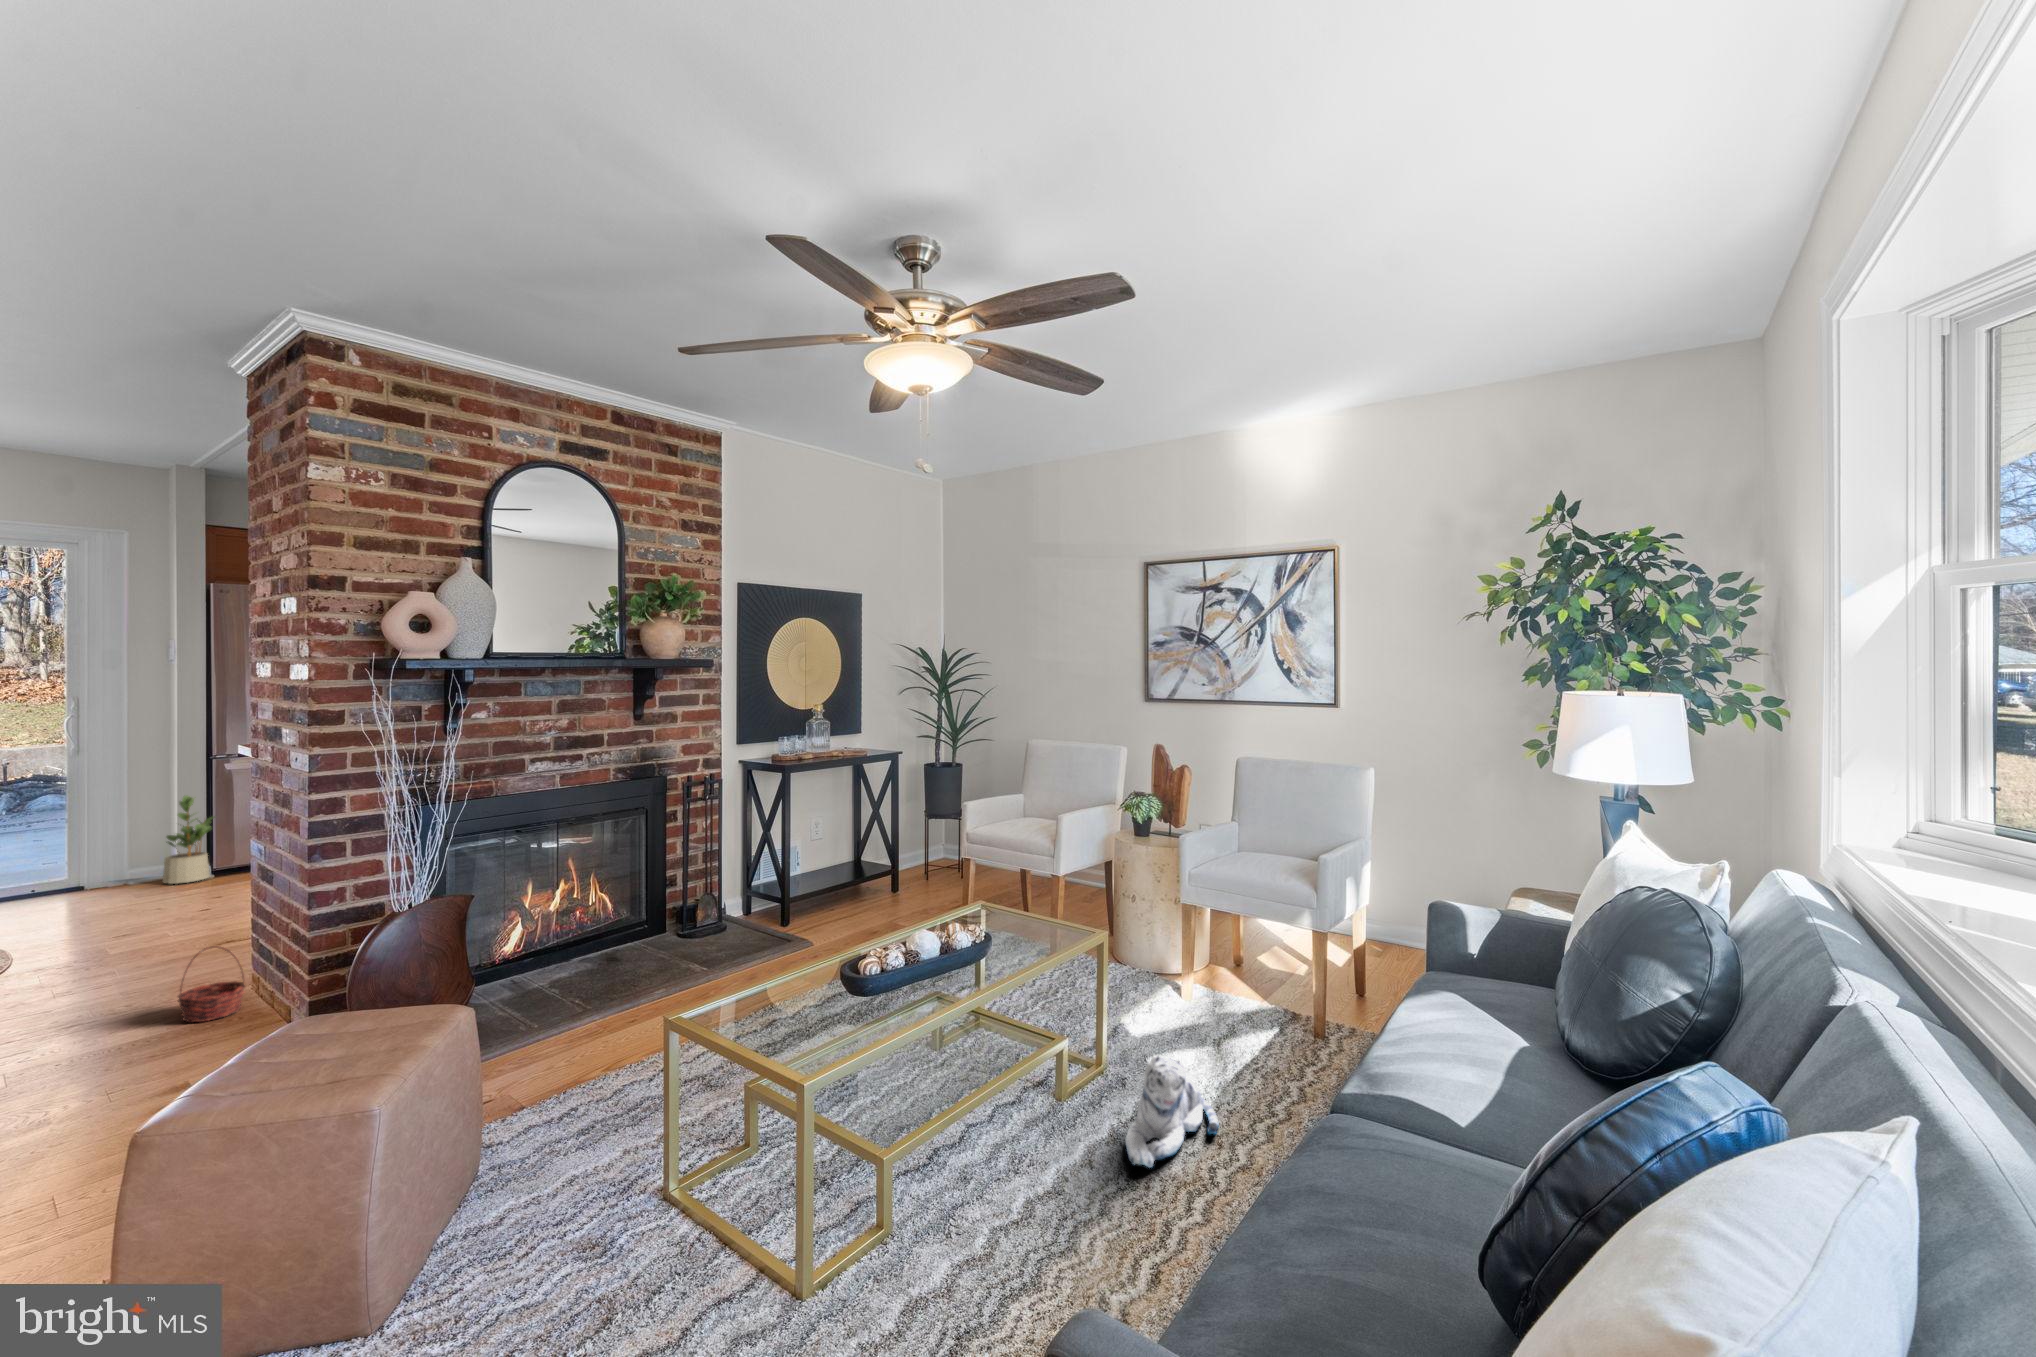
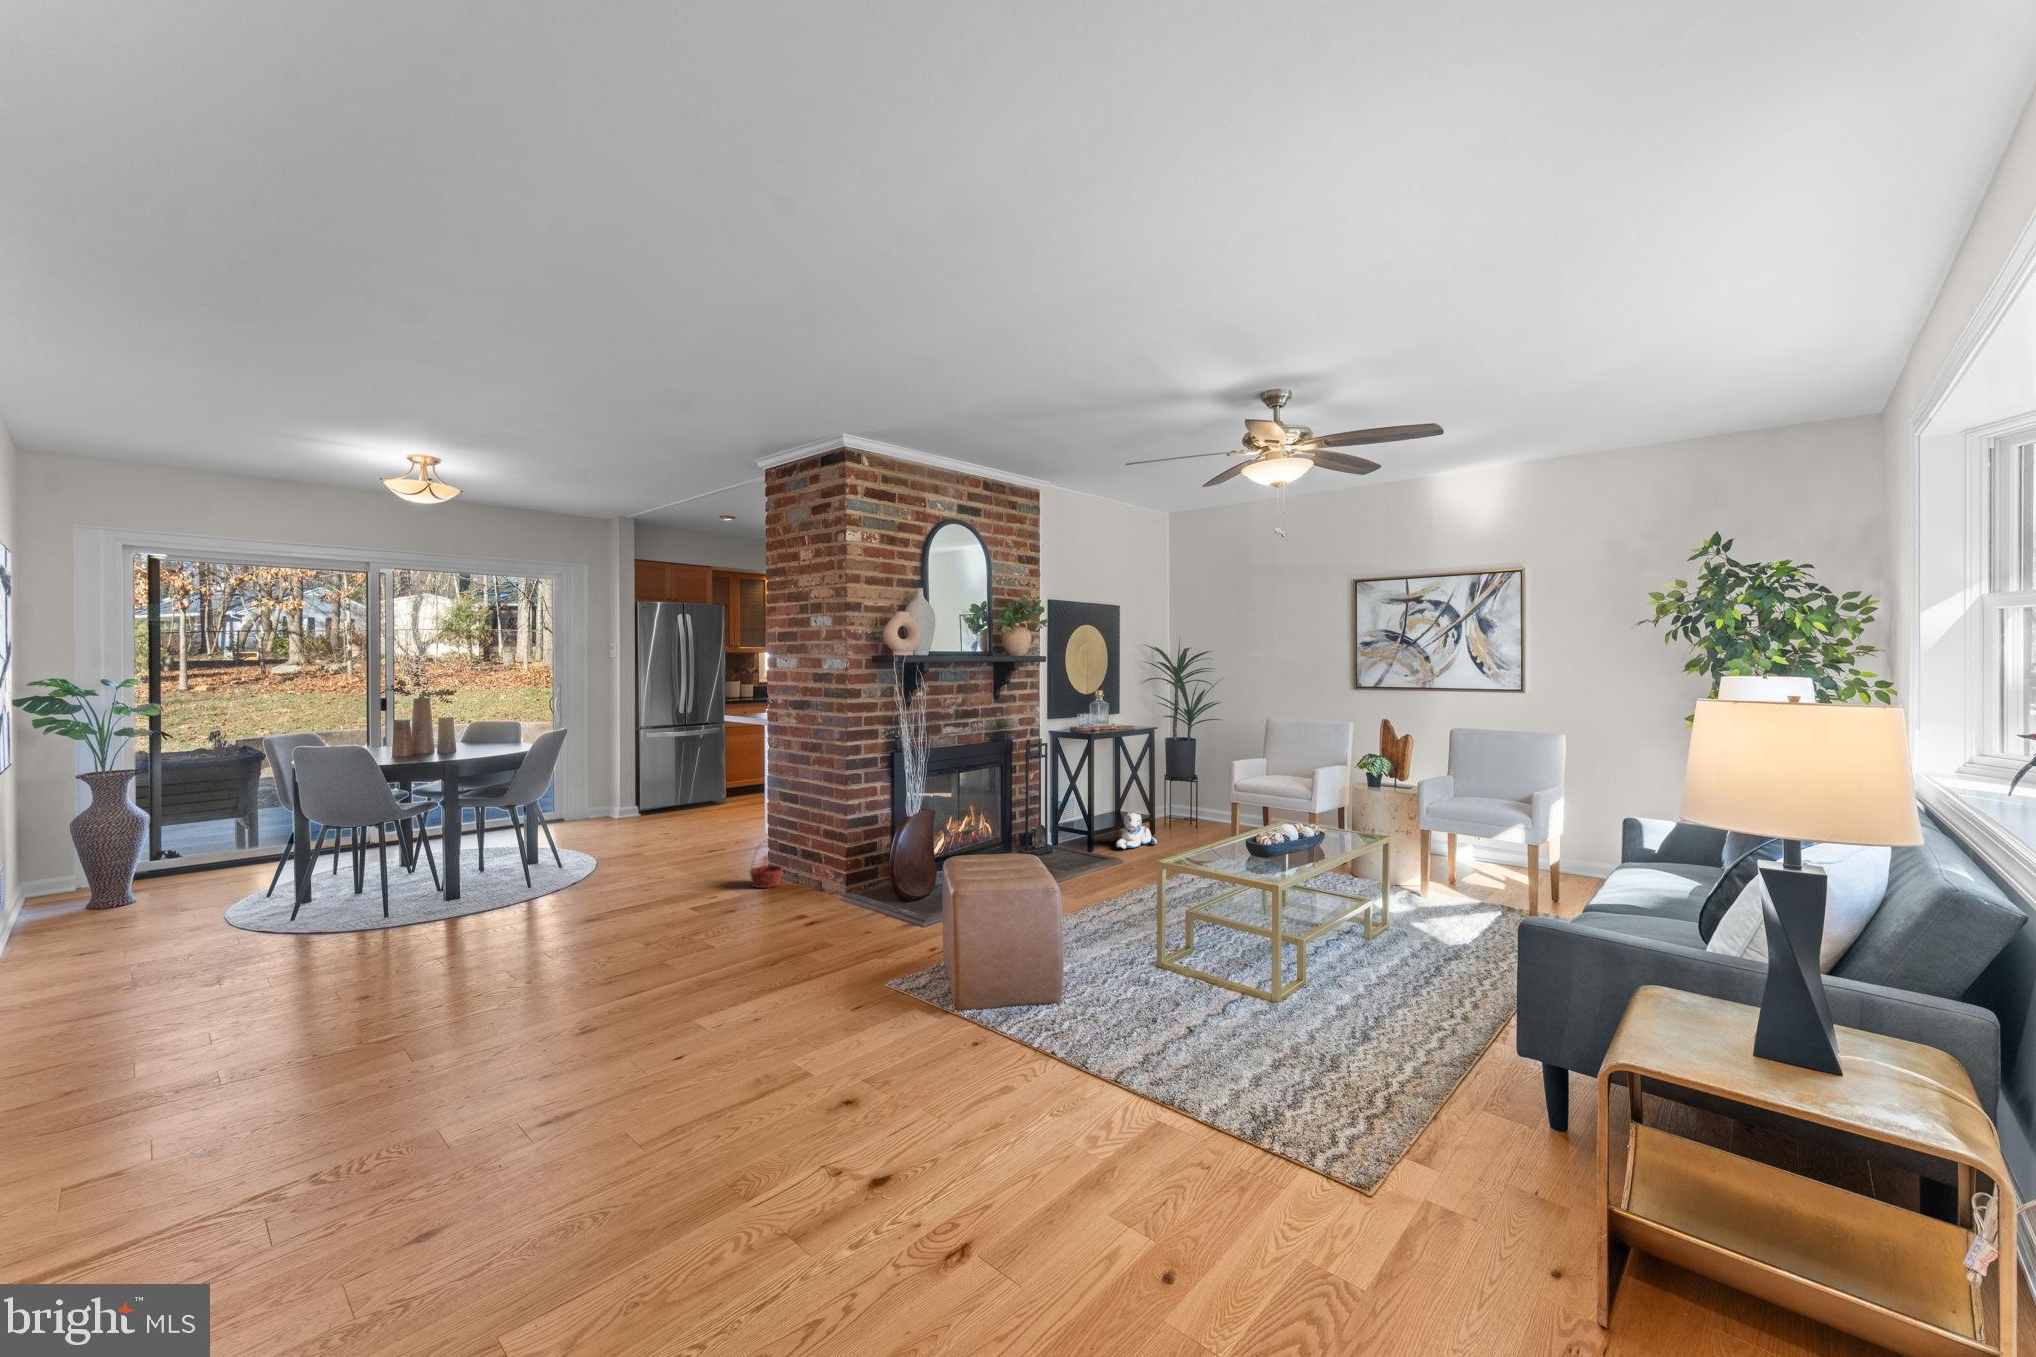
potted plant: present [163,795,214,884] -> none [625,754,654,816]
plush toy: present [1125,1056,1219,1167] -> present [1116,812,1157,849]

